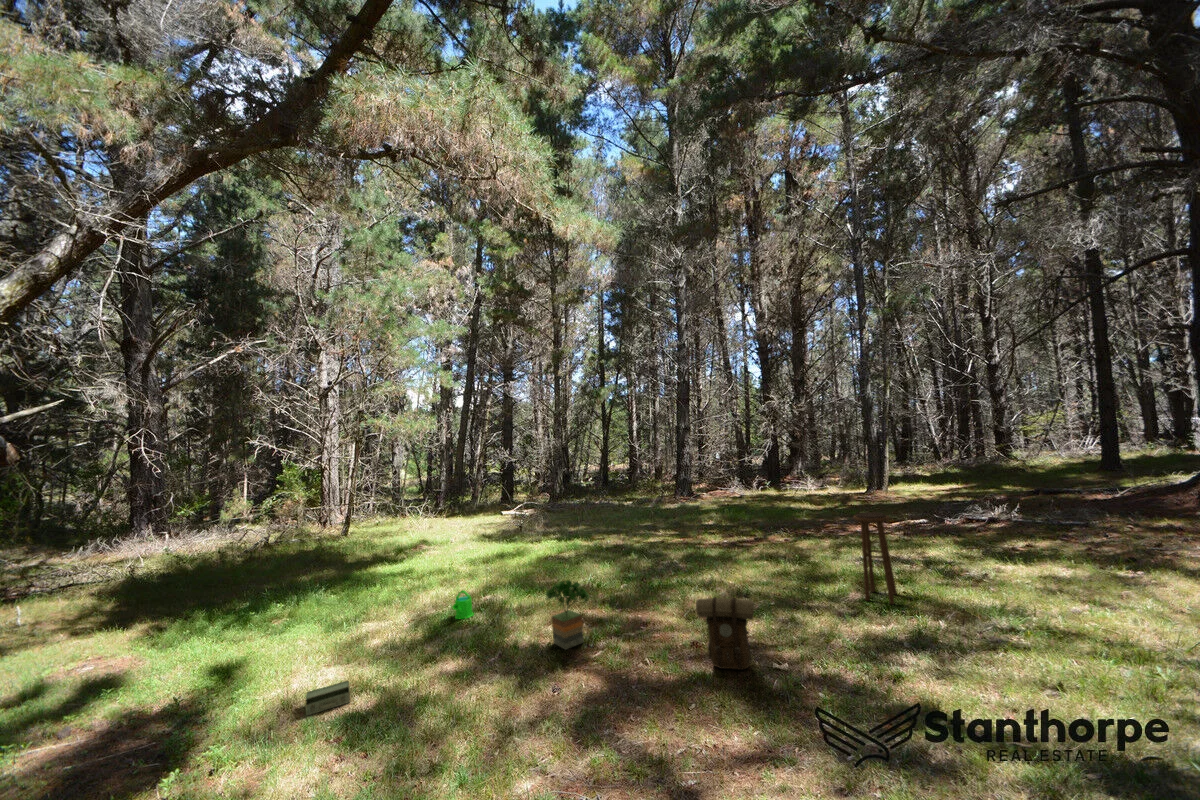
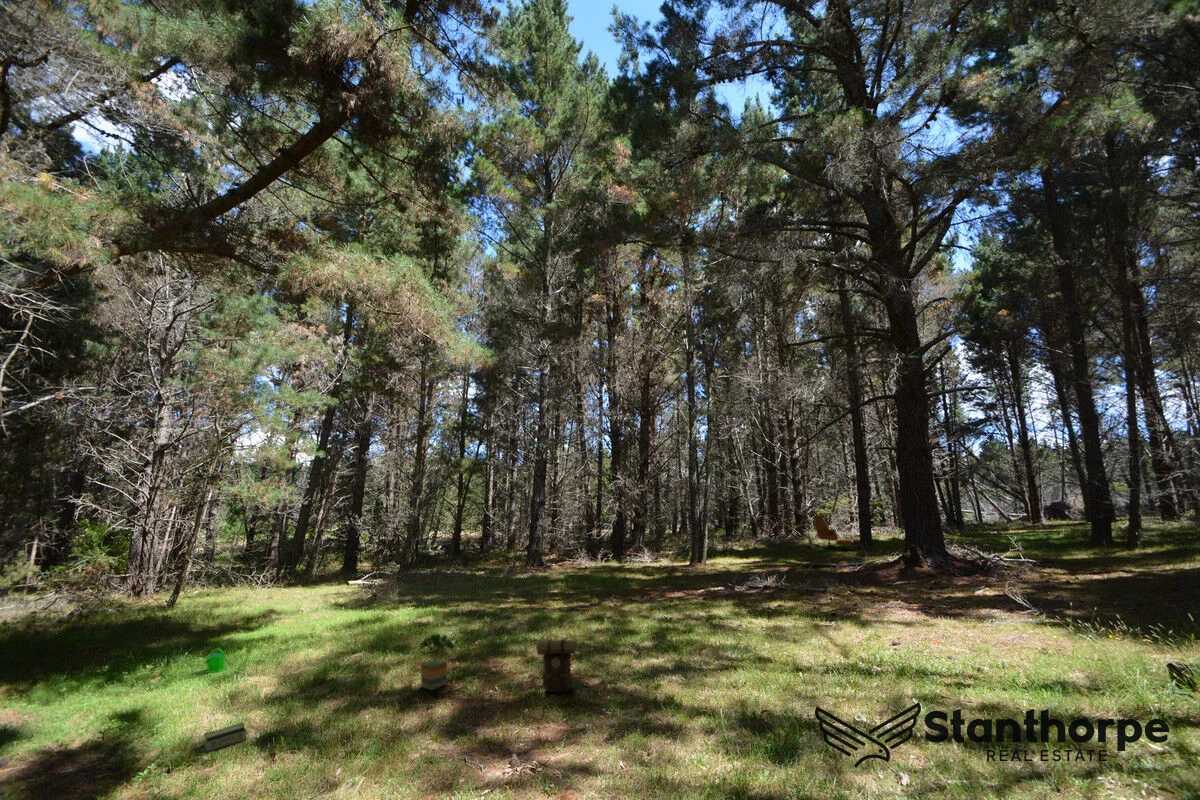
lounge chair: none [1041,428,1108,473] -> present [813,515,852,549]
stool: present [854,512,897,604] -> none [654,579,680,646]
watering can: present [453,590,474,619] -> present [205,648,225,673]

